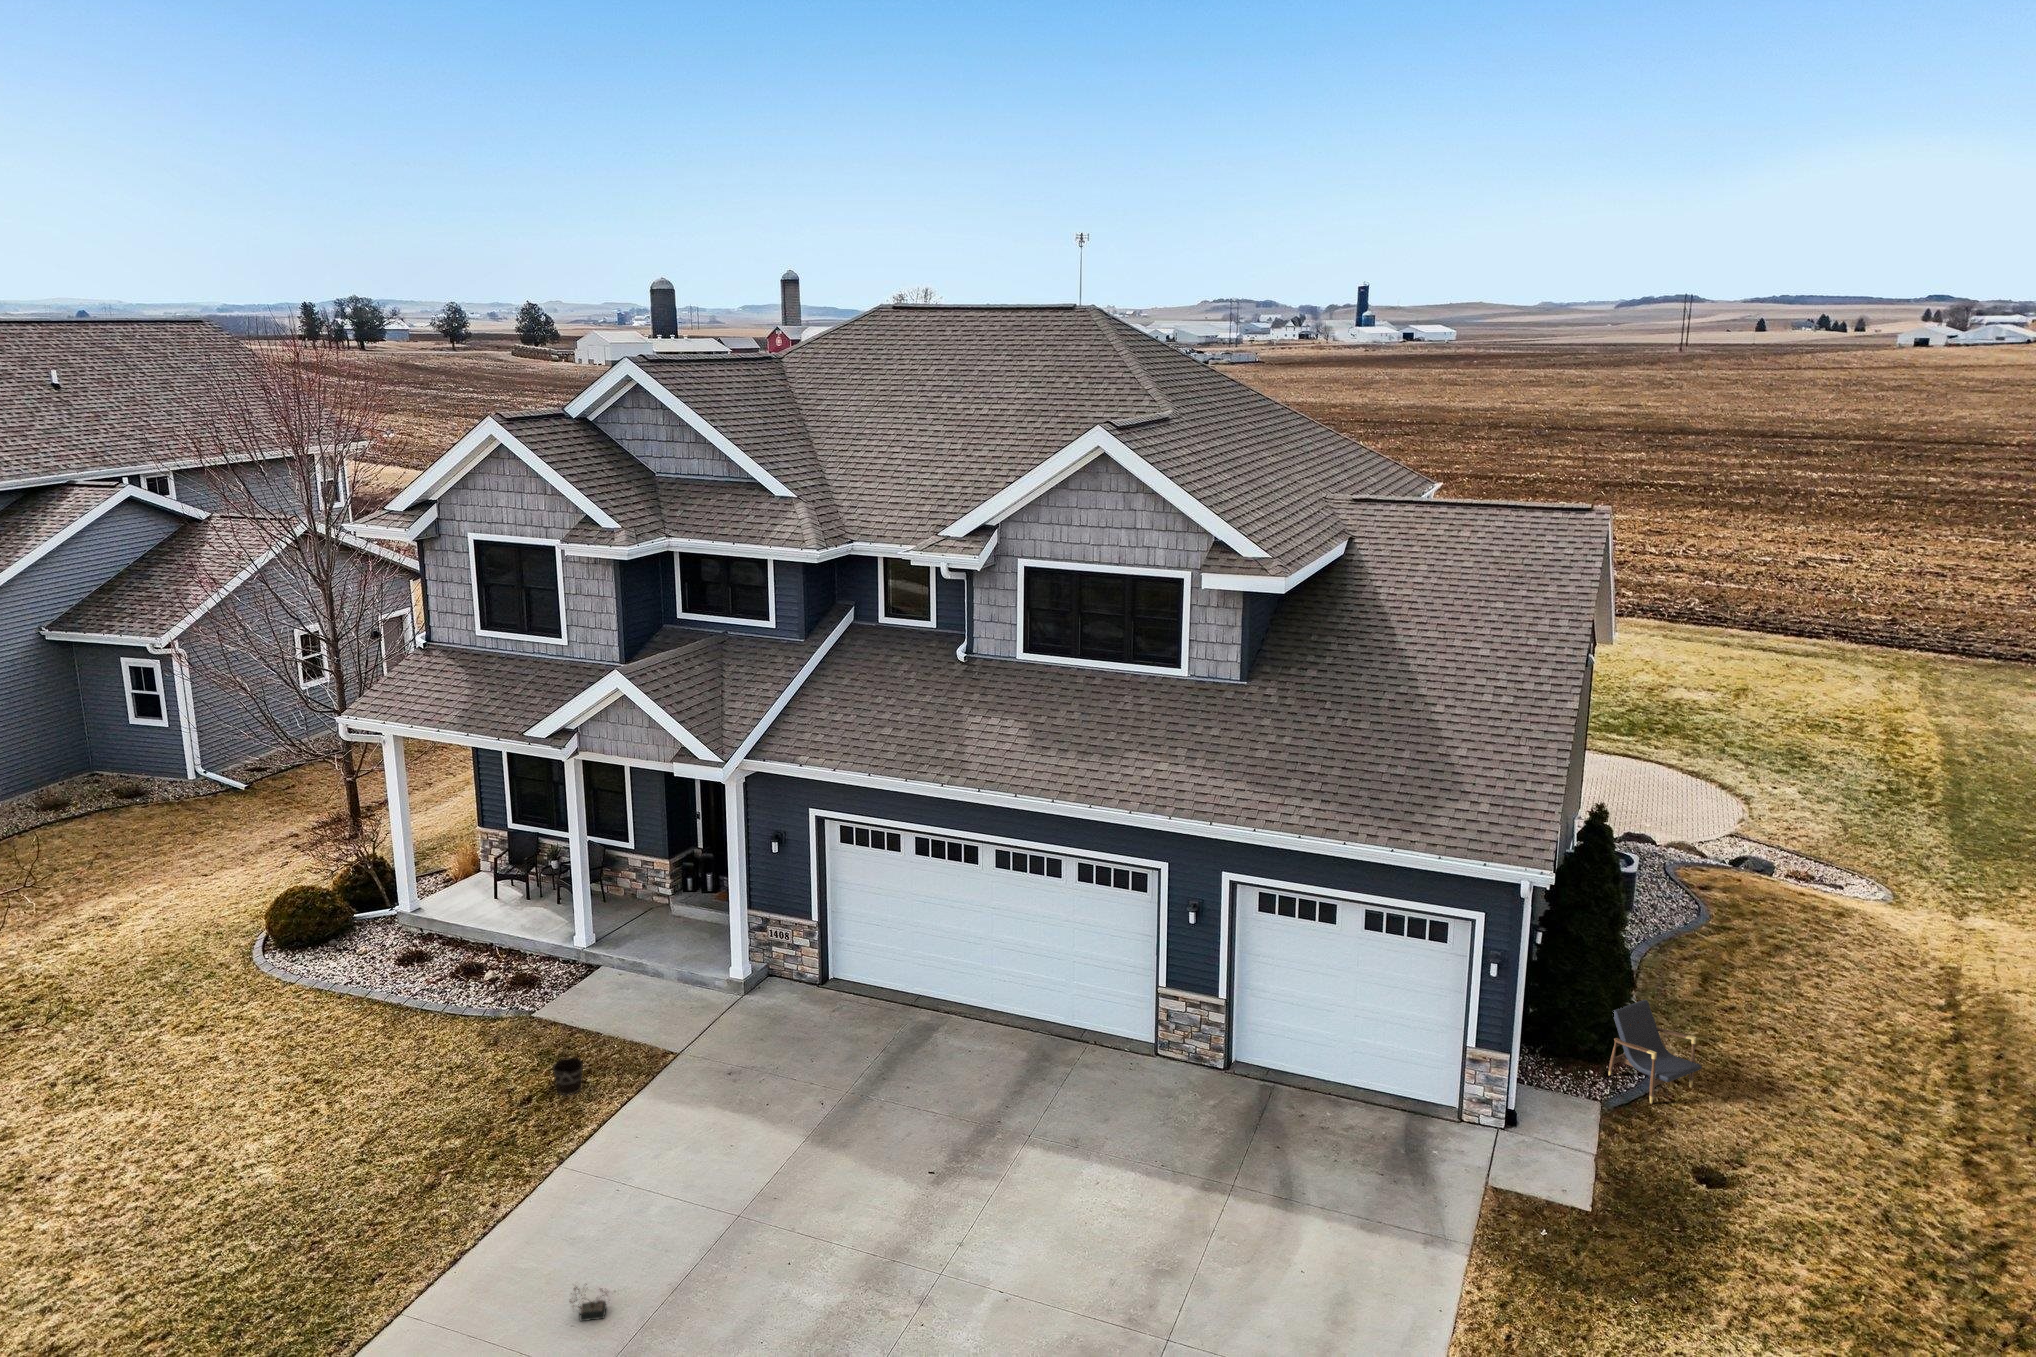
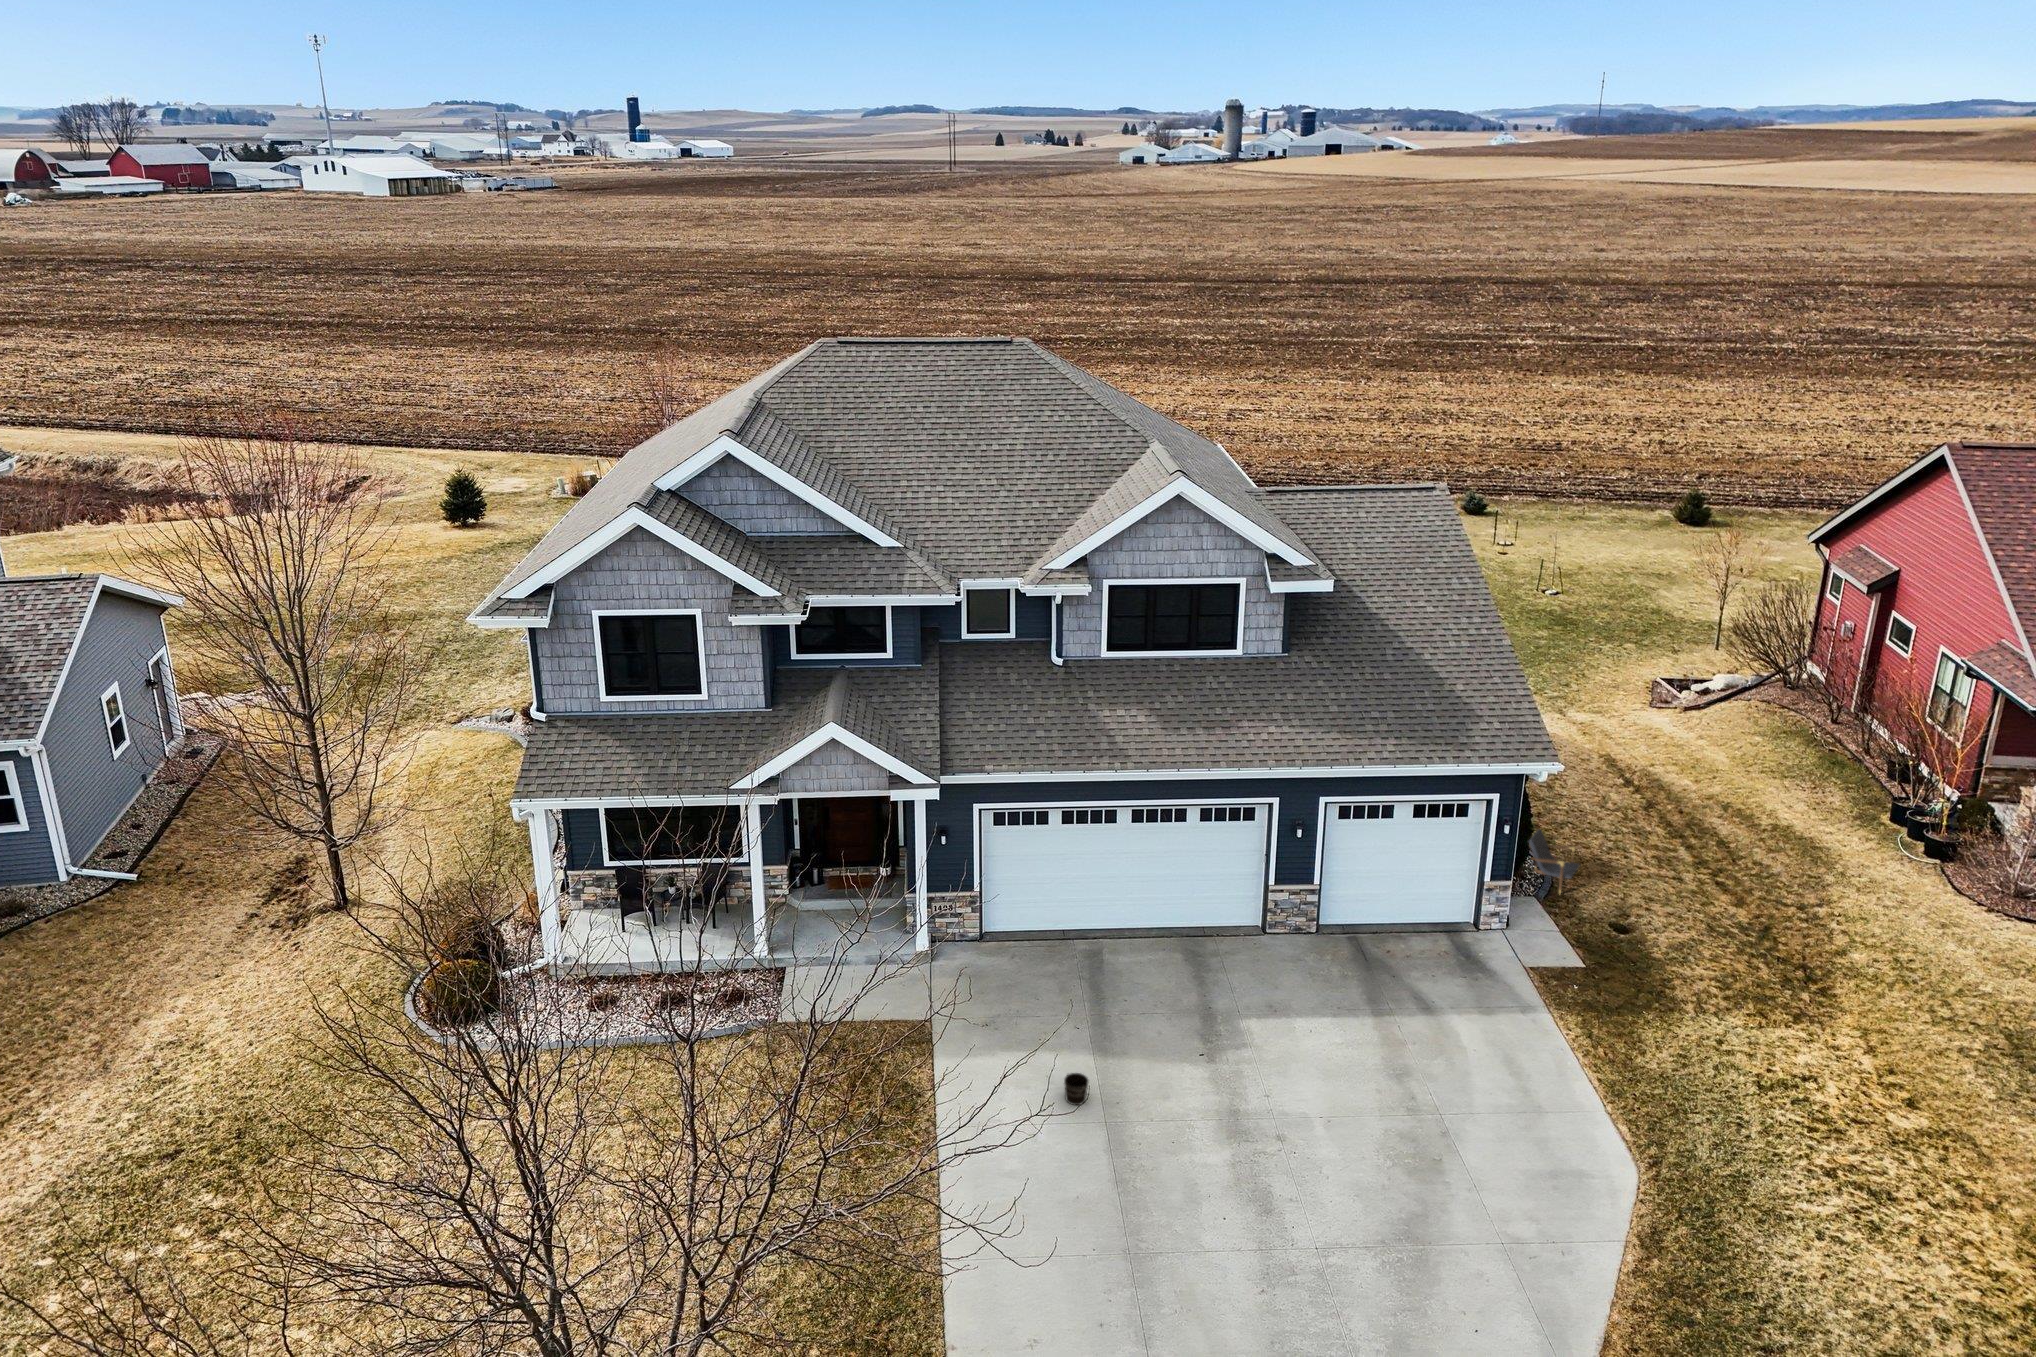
bucket: present [552,1058,583,1095] -> present [1064,1073,1088,1105]
decorative plant: present [570,1284,607,1321] -> none [1088,1186,1115,1213]

